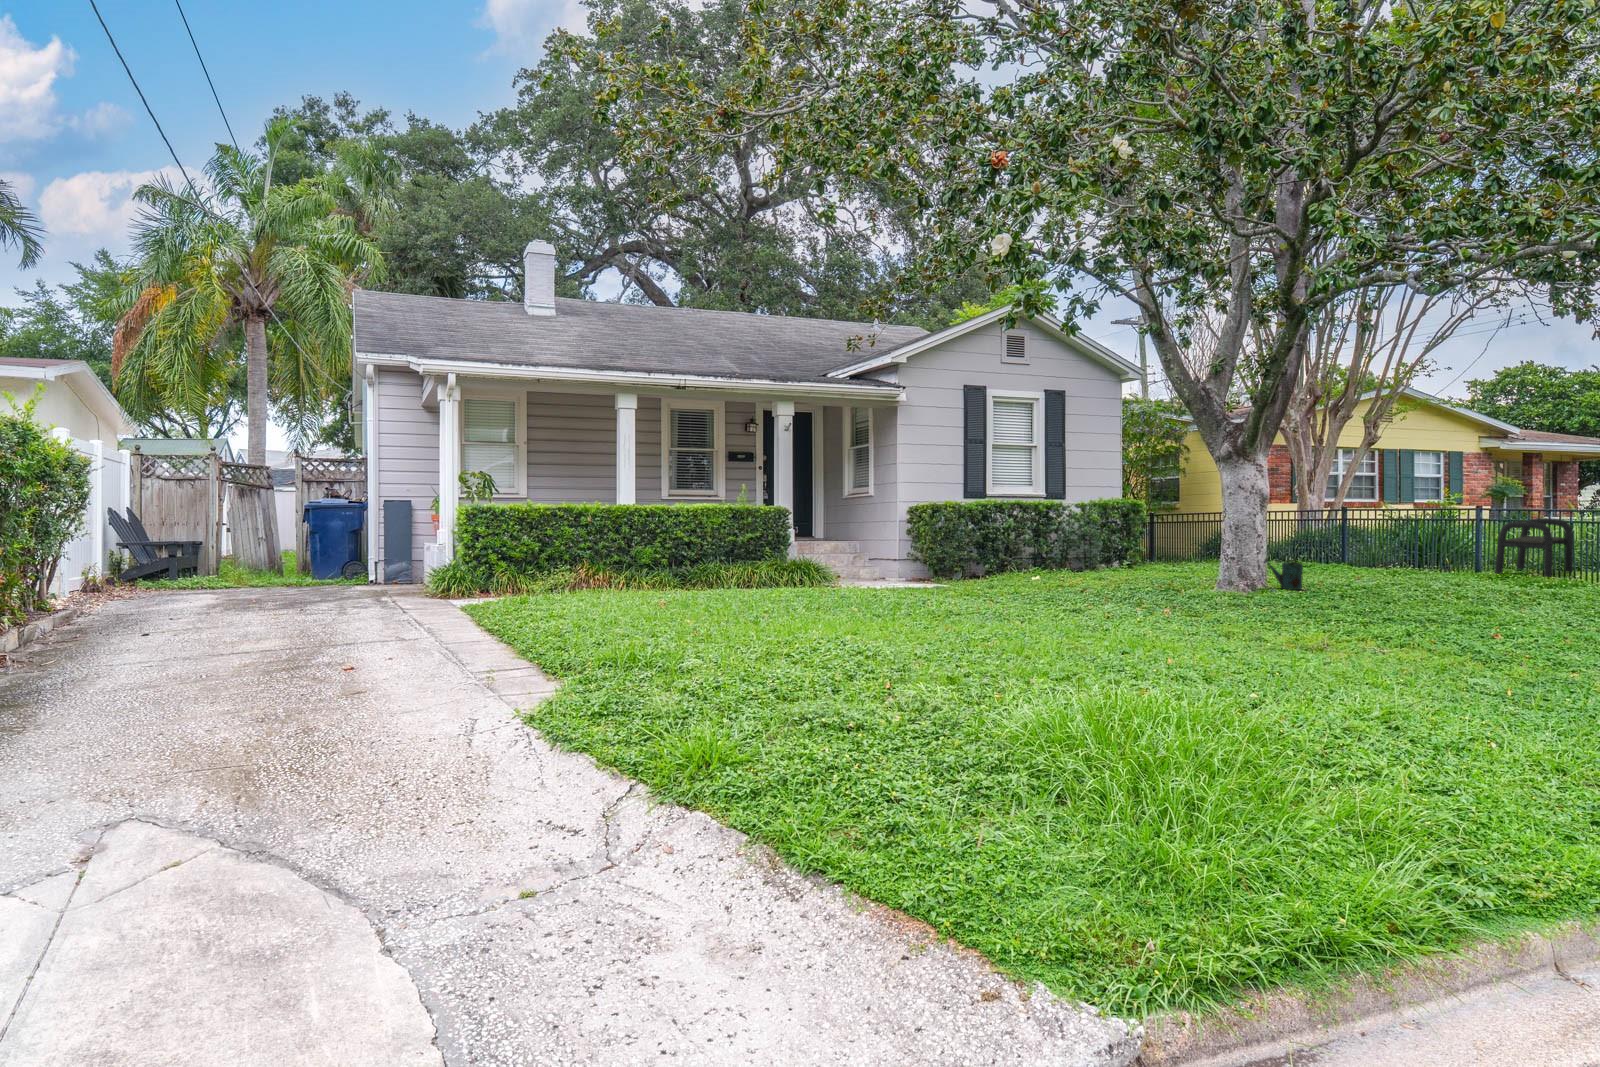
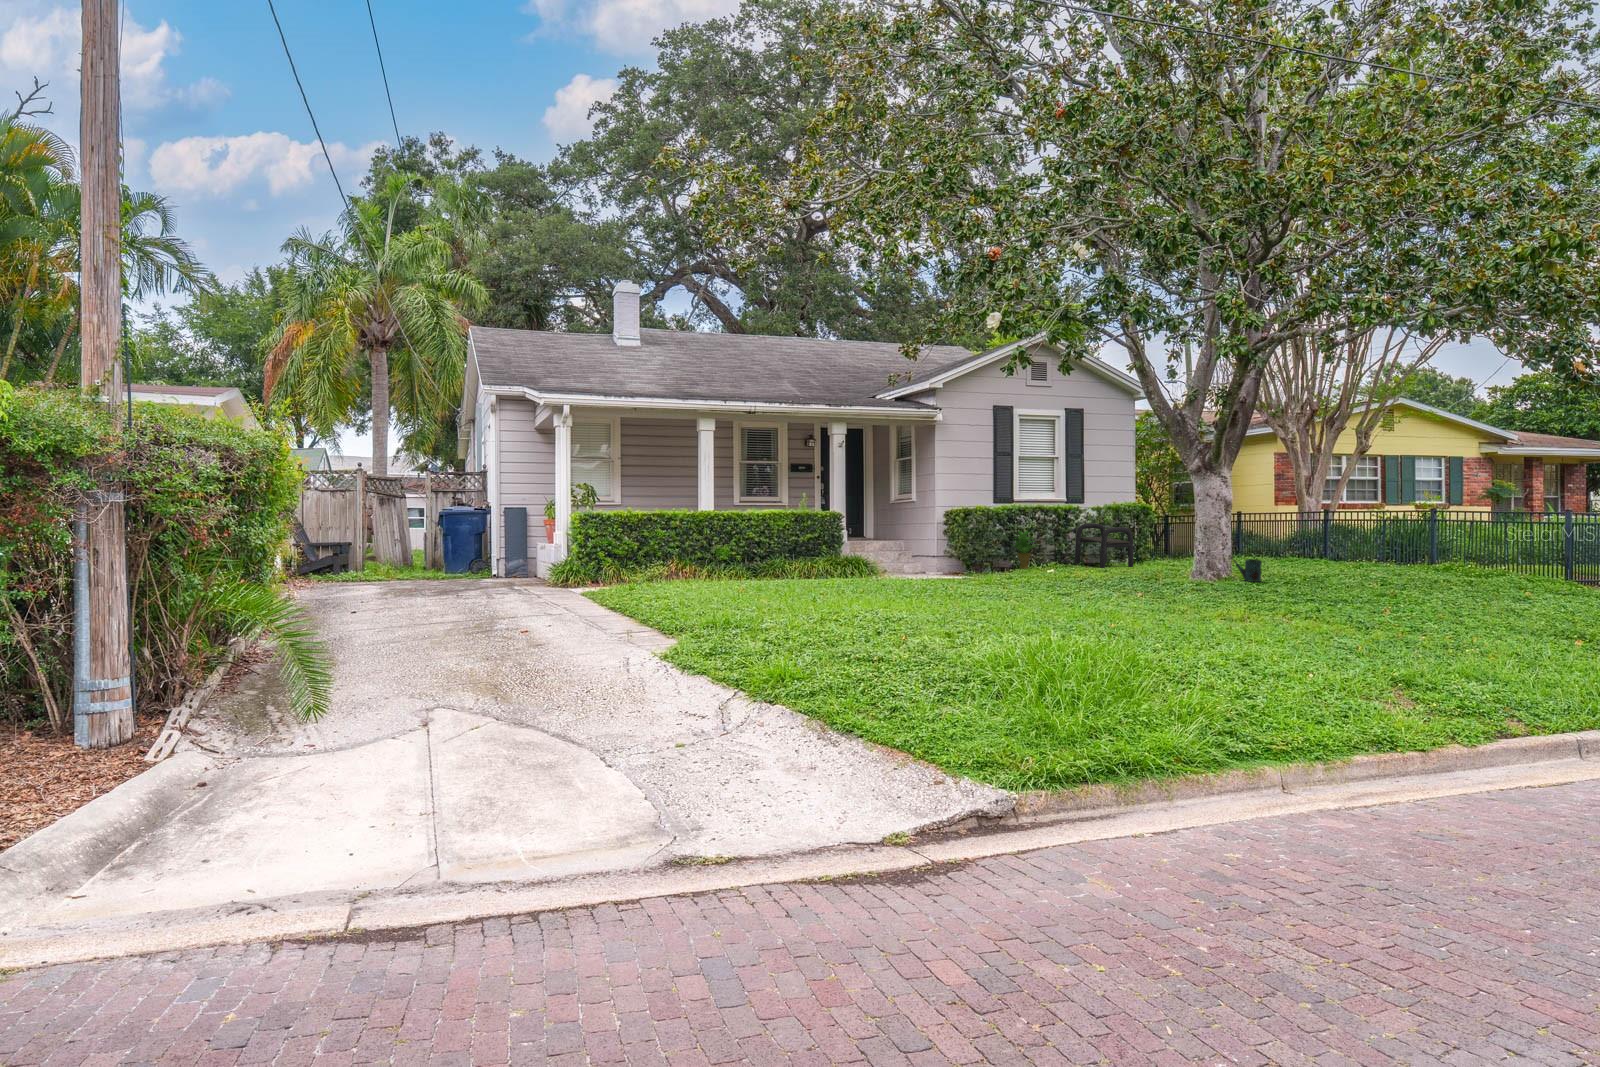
bench: present [1495,518,1573,577] -> present [1075,523,1133,568]
potted plant: none [989,530,1024,575] -> present [1015,531,1035,569]

